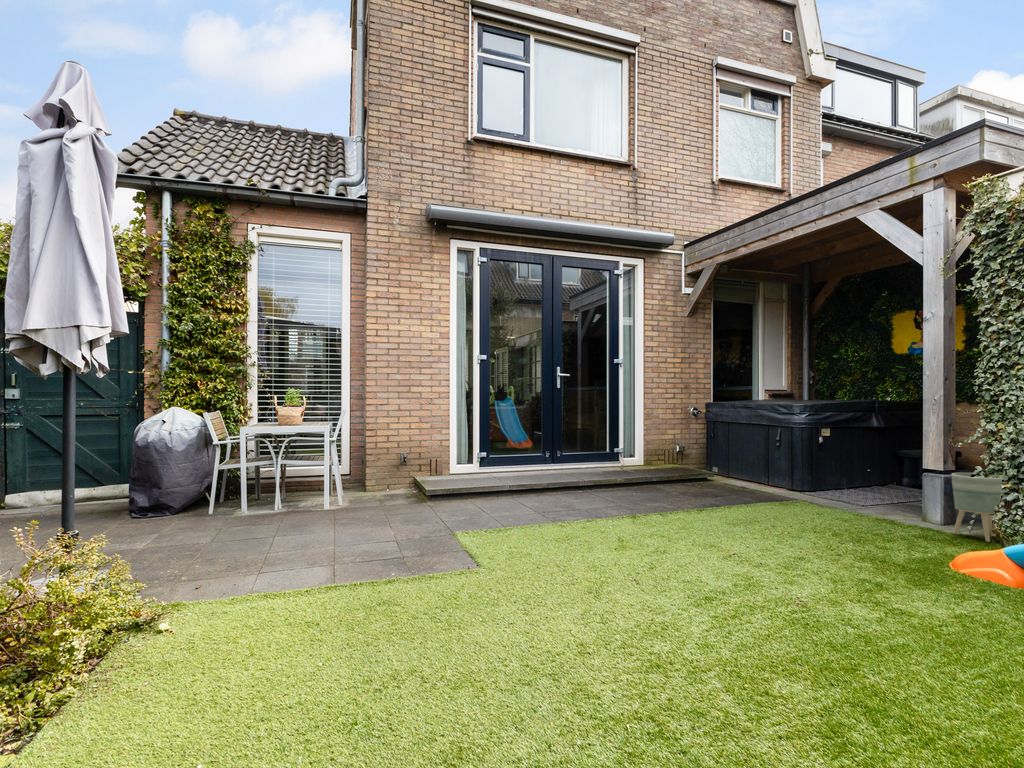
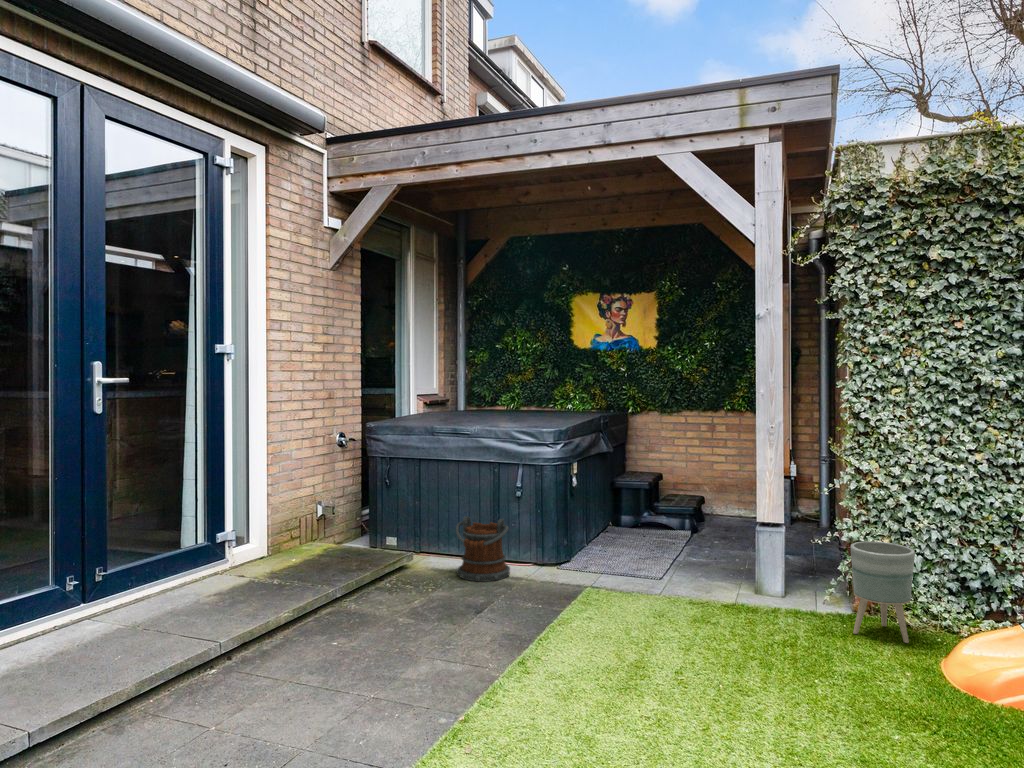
bucket: none [736,452,772,490] -> present [456,516,510,582]

